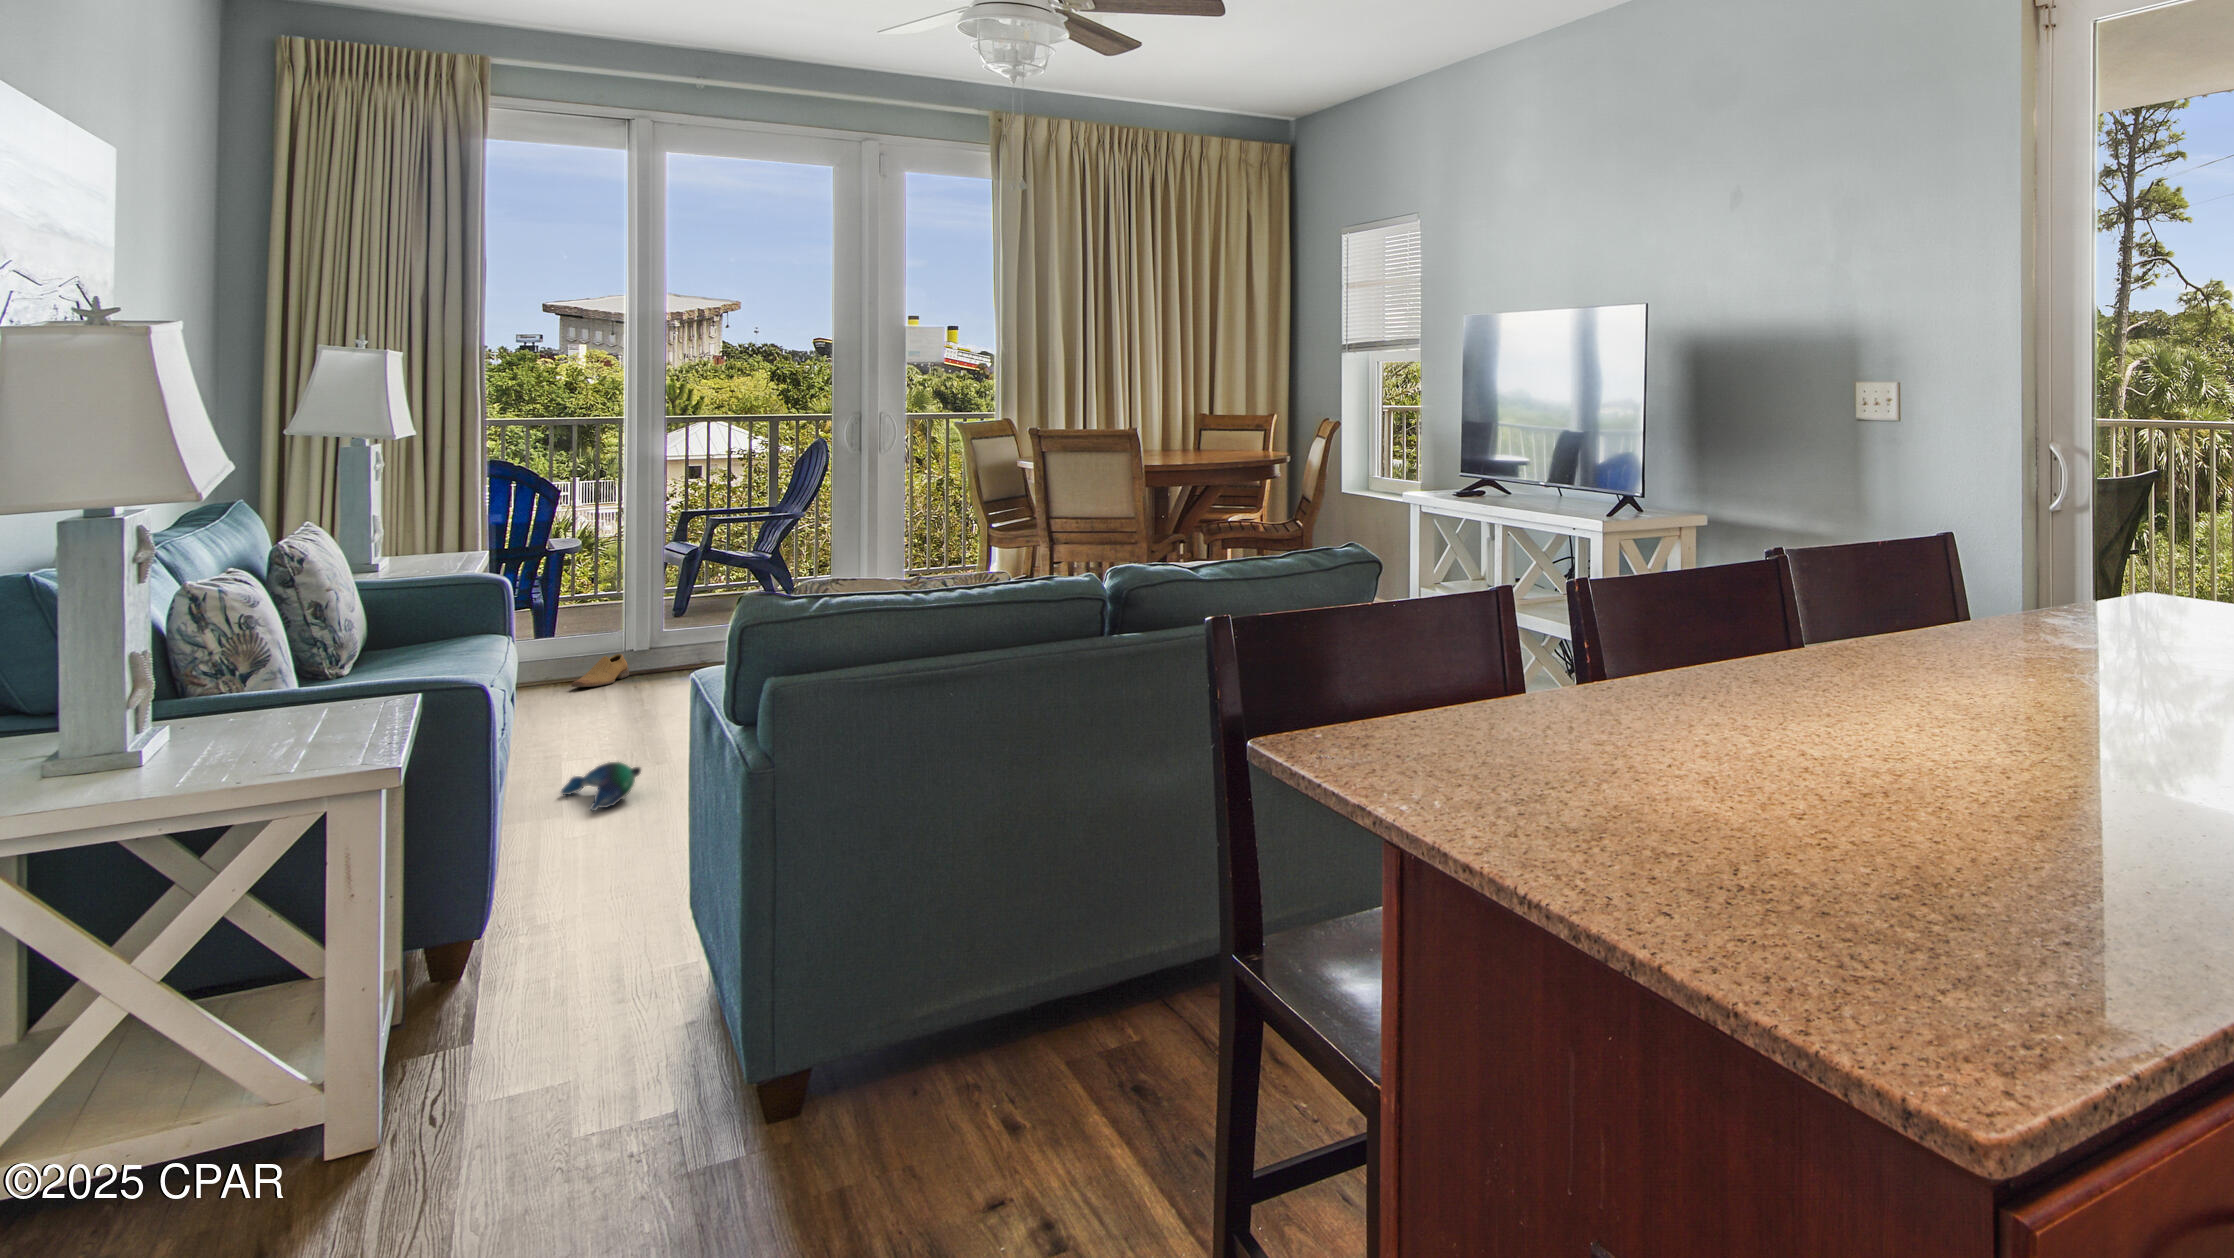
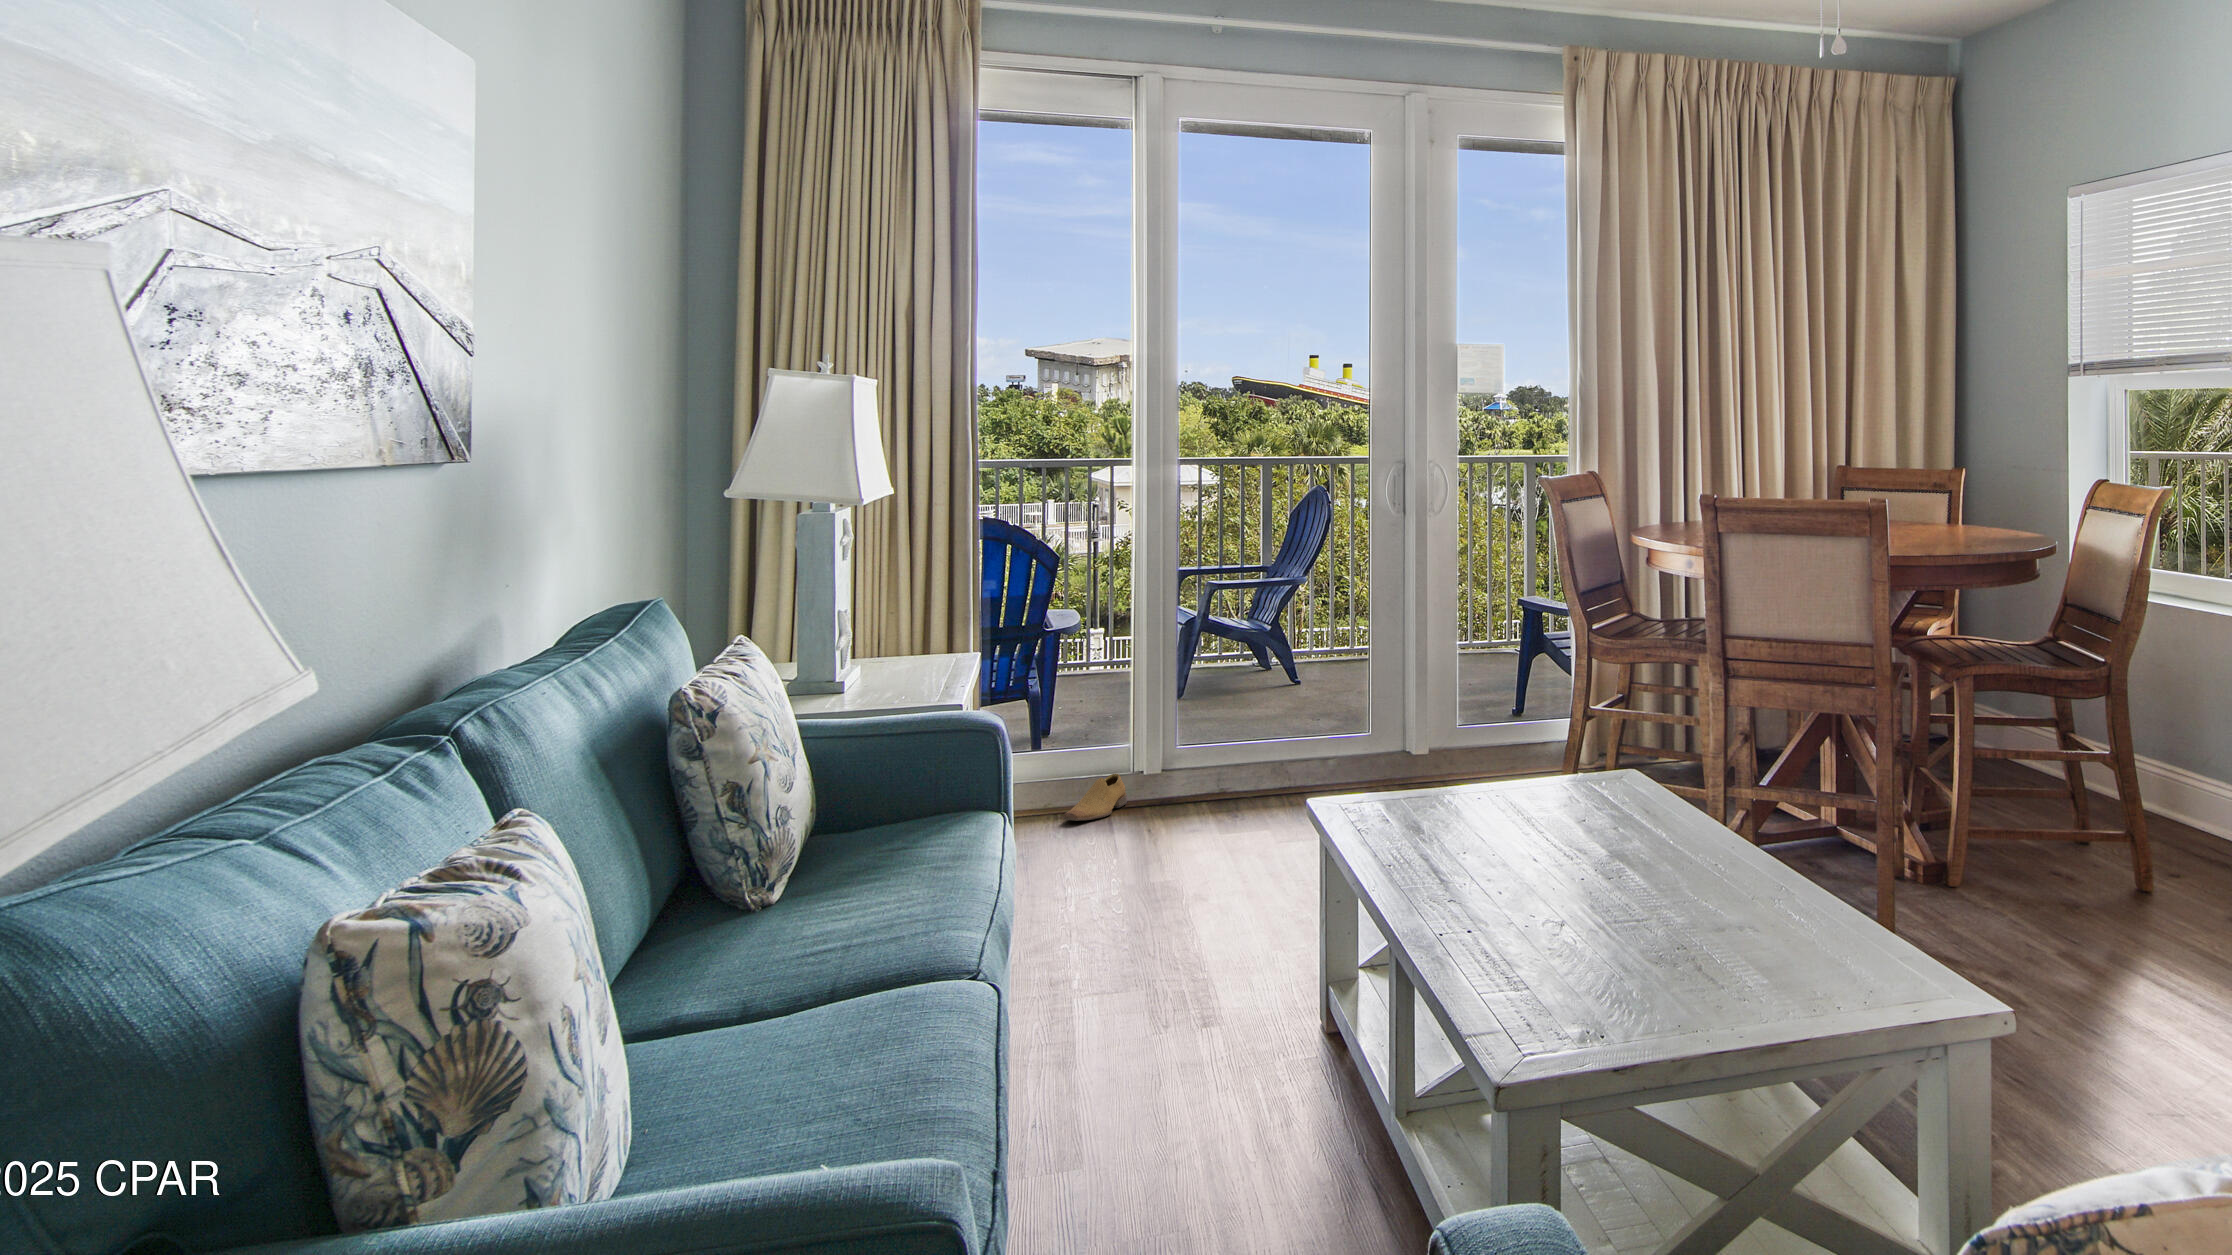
plush toy: present [561,762,641,811] -> none [1065,1009,1177,1106]

